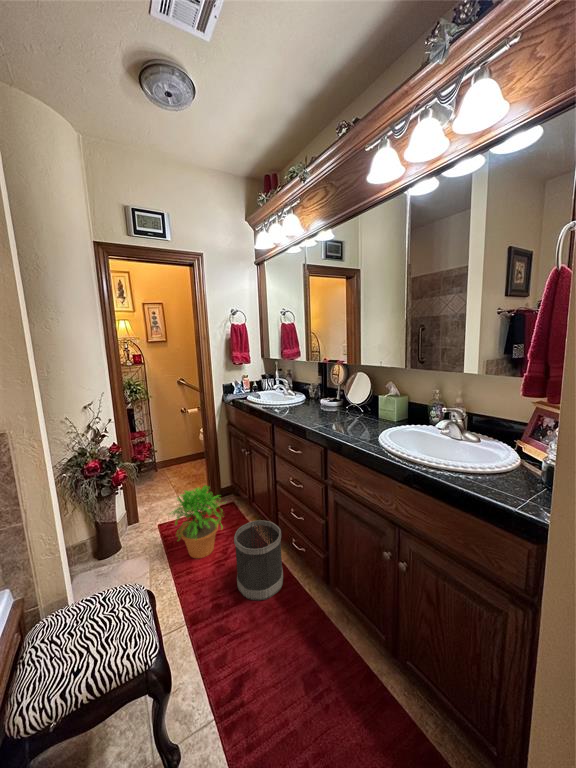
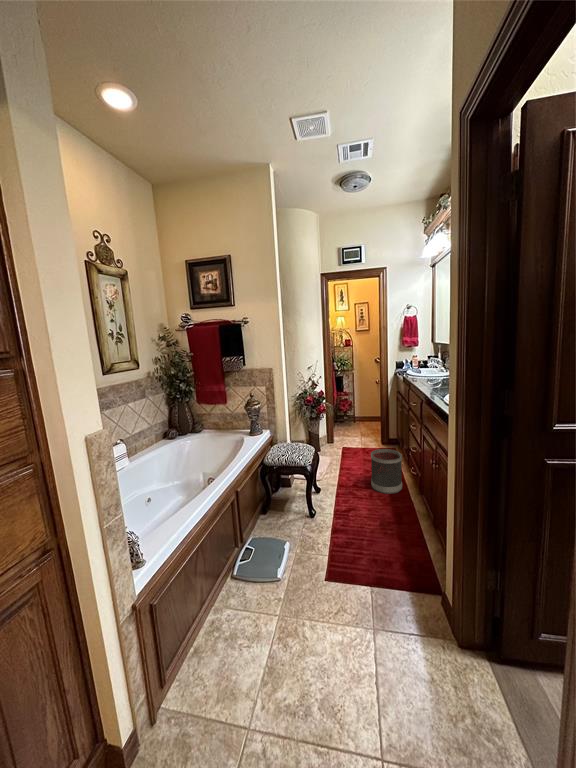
potted plant: present [170,485,223,558] -> none [342,424,379,467]

